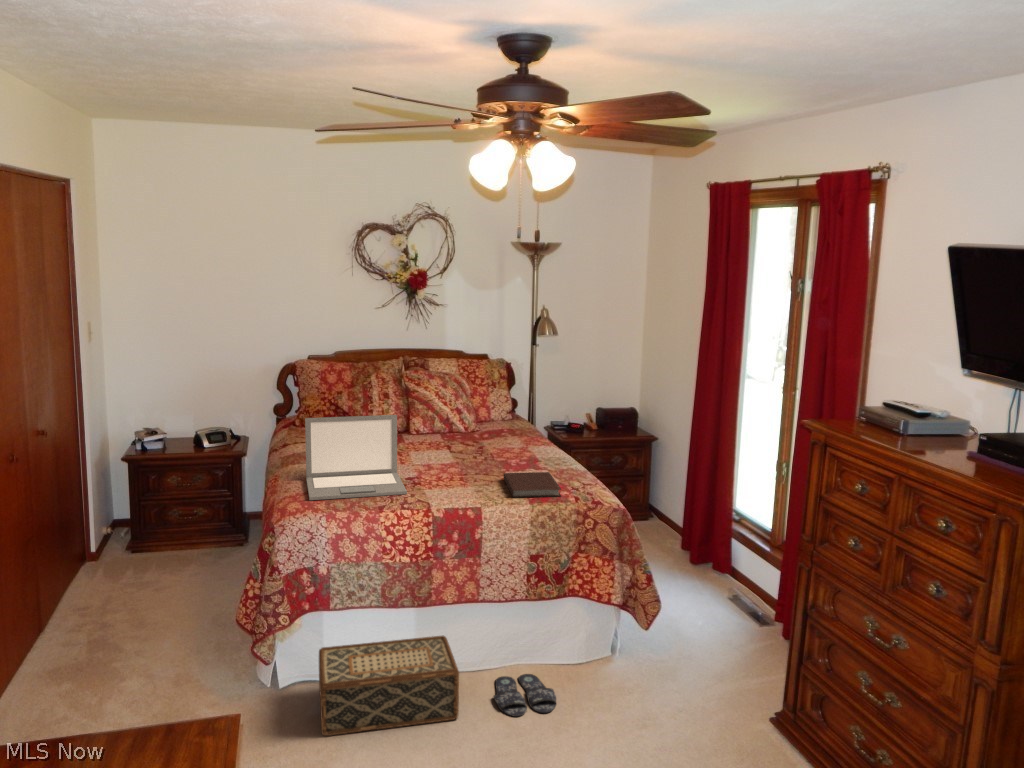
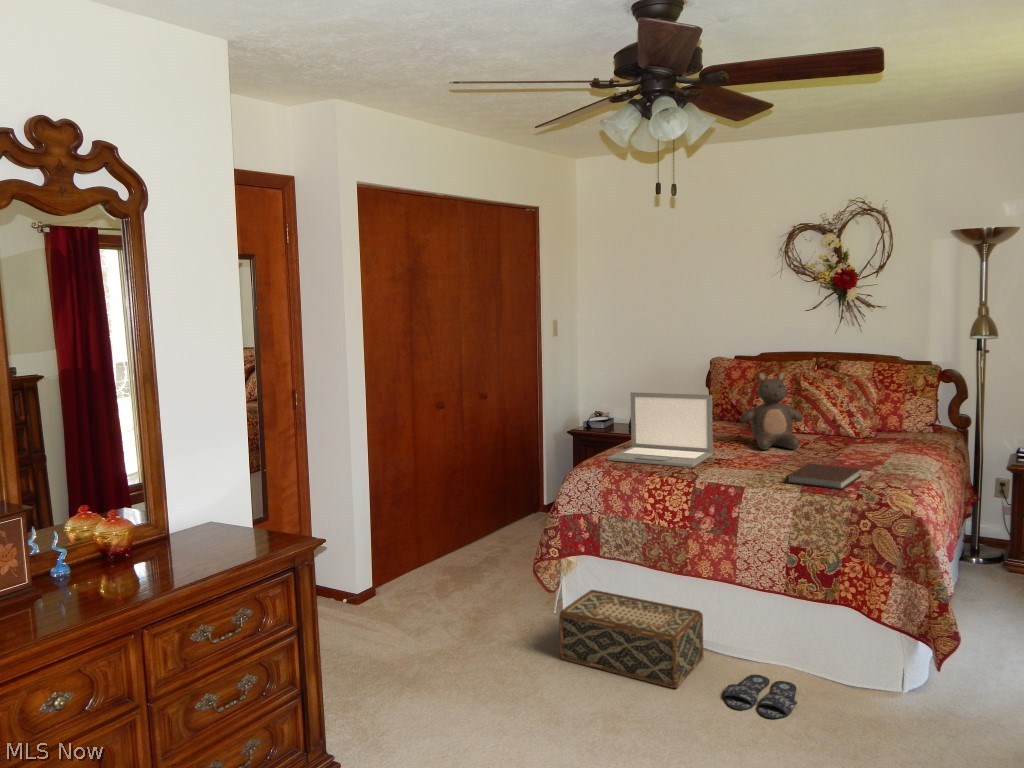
teddy bear: none [398,382,457,461] -> present [740,372,803,450]

